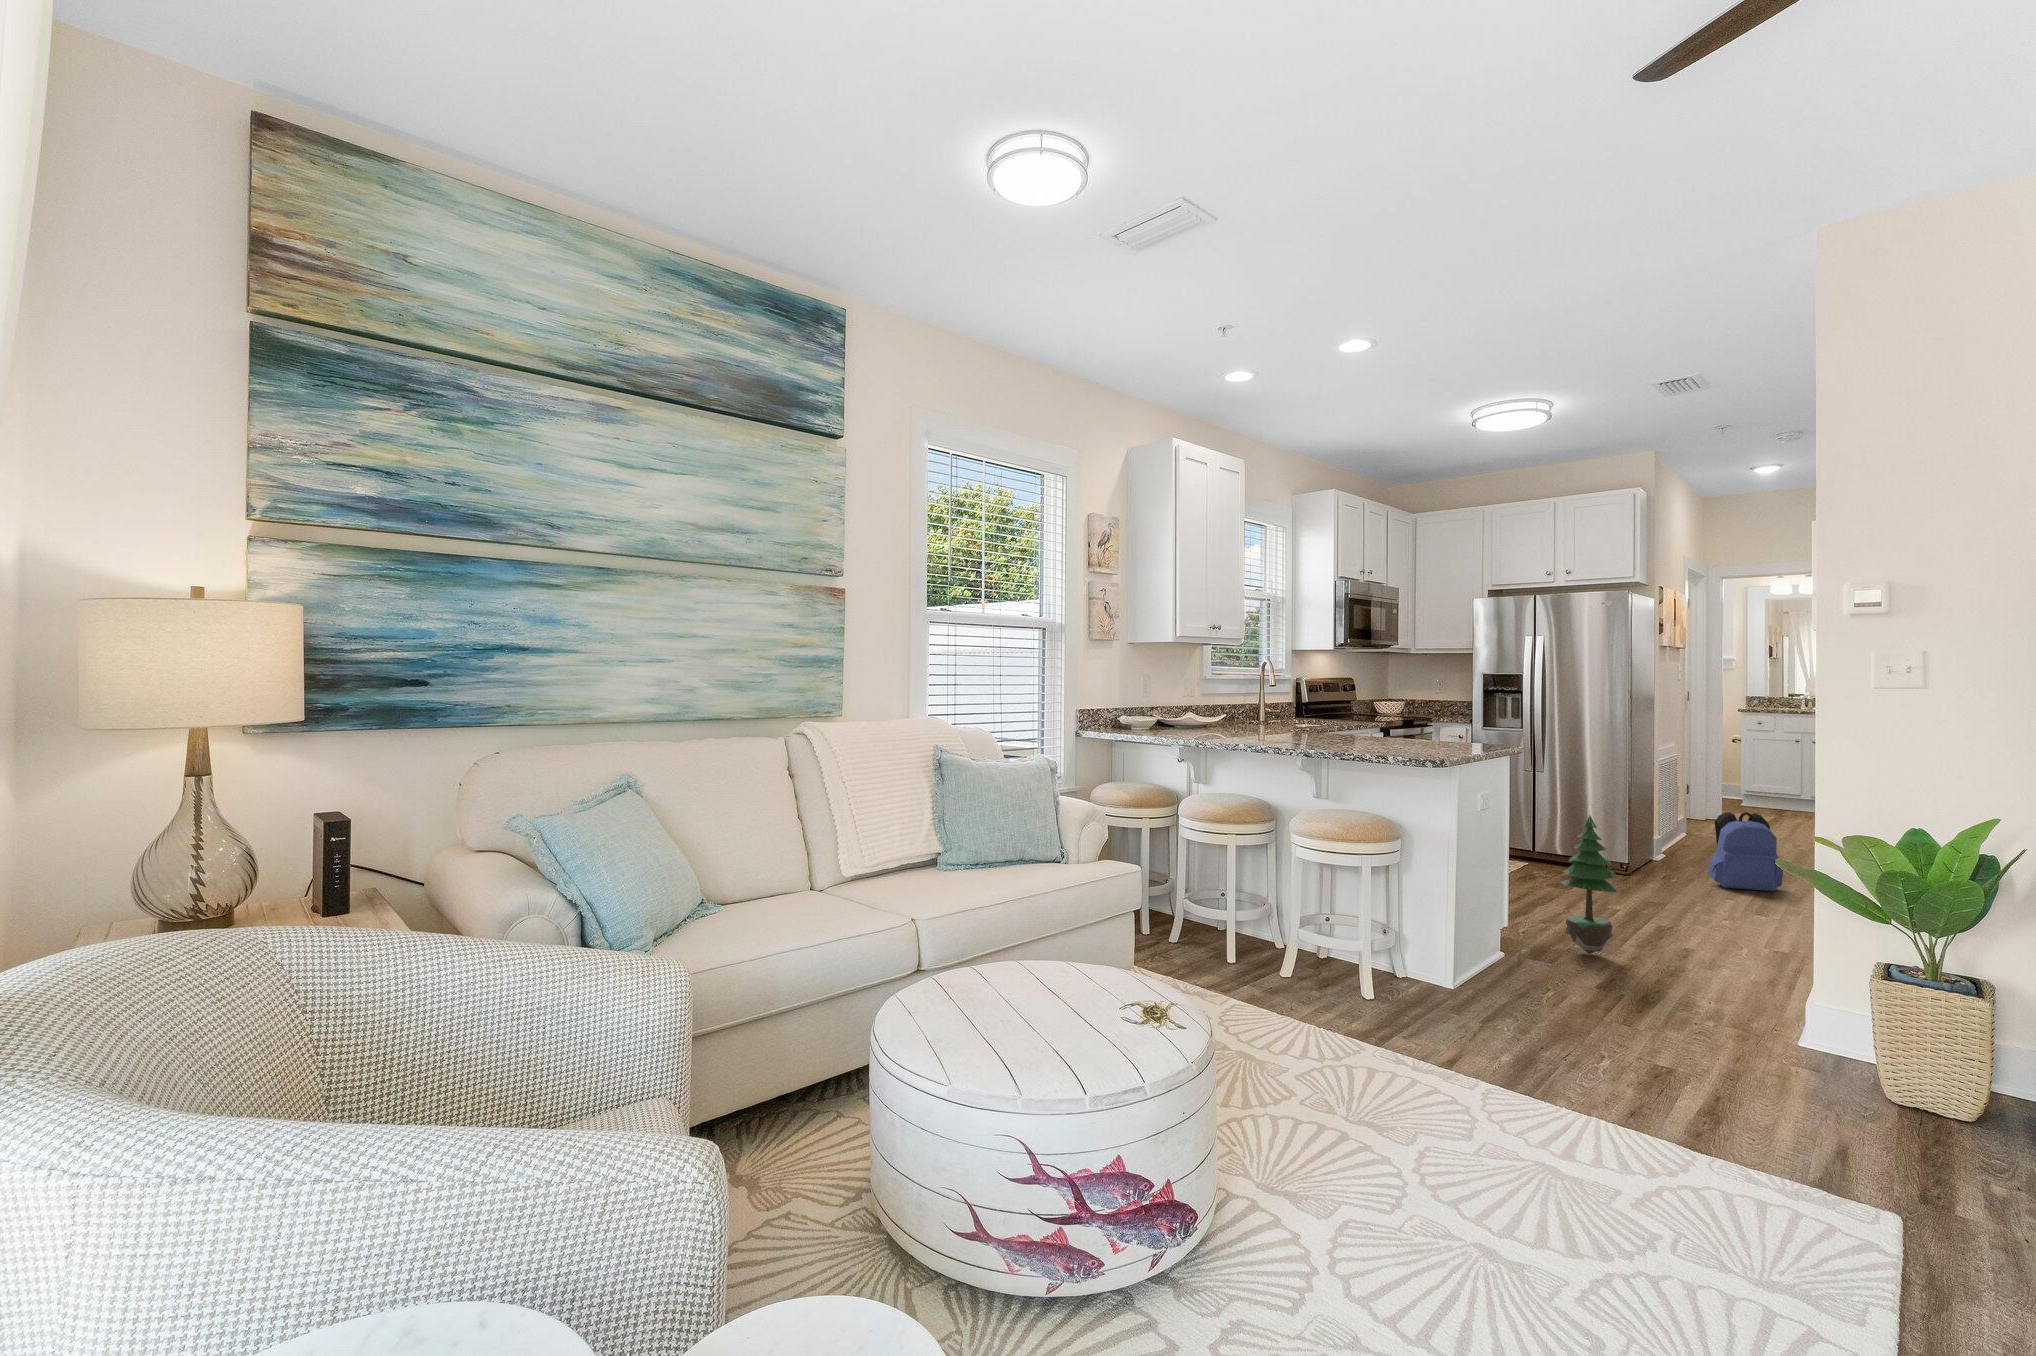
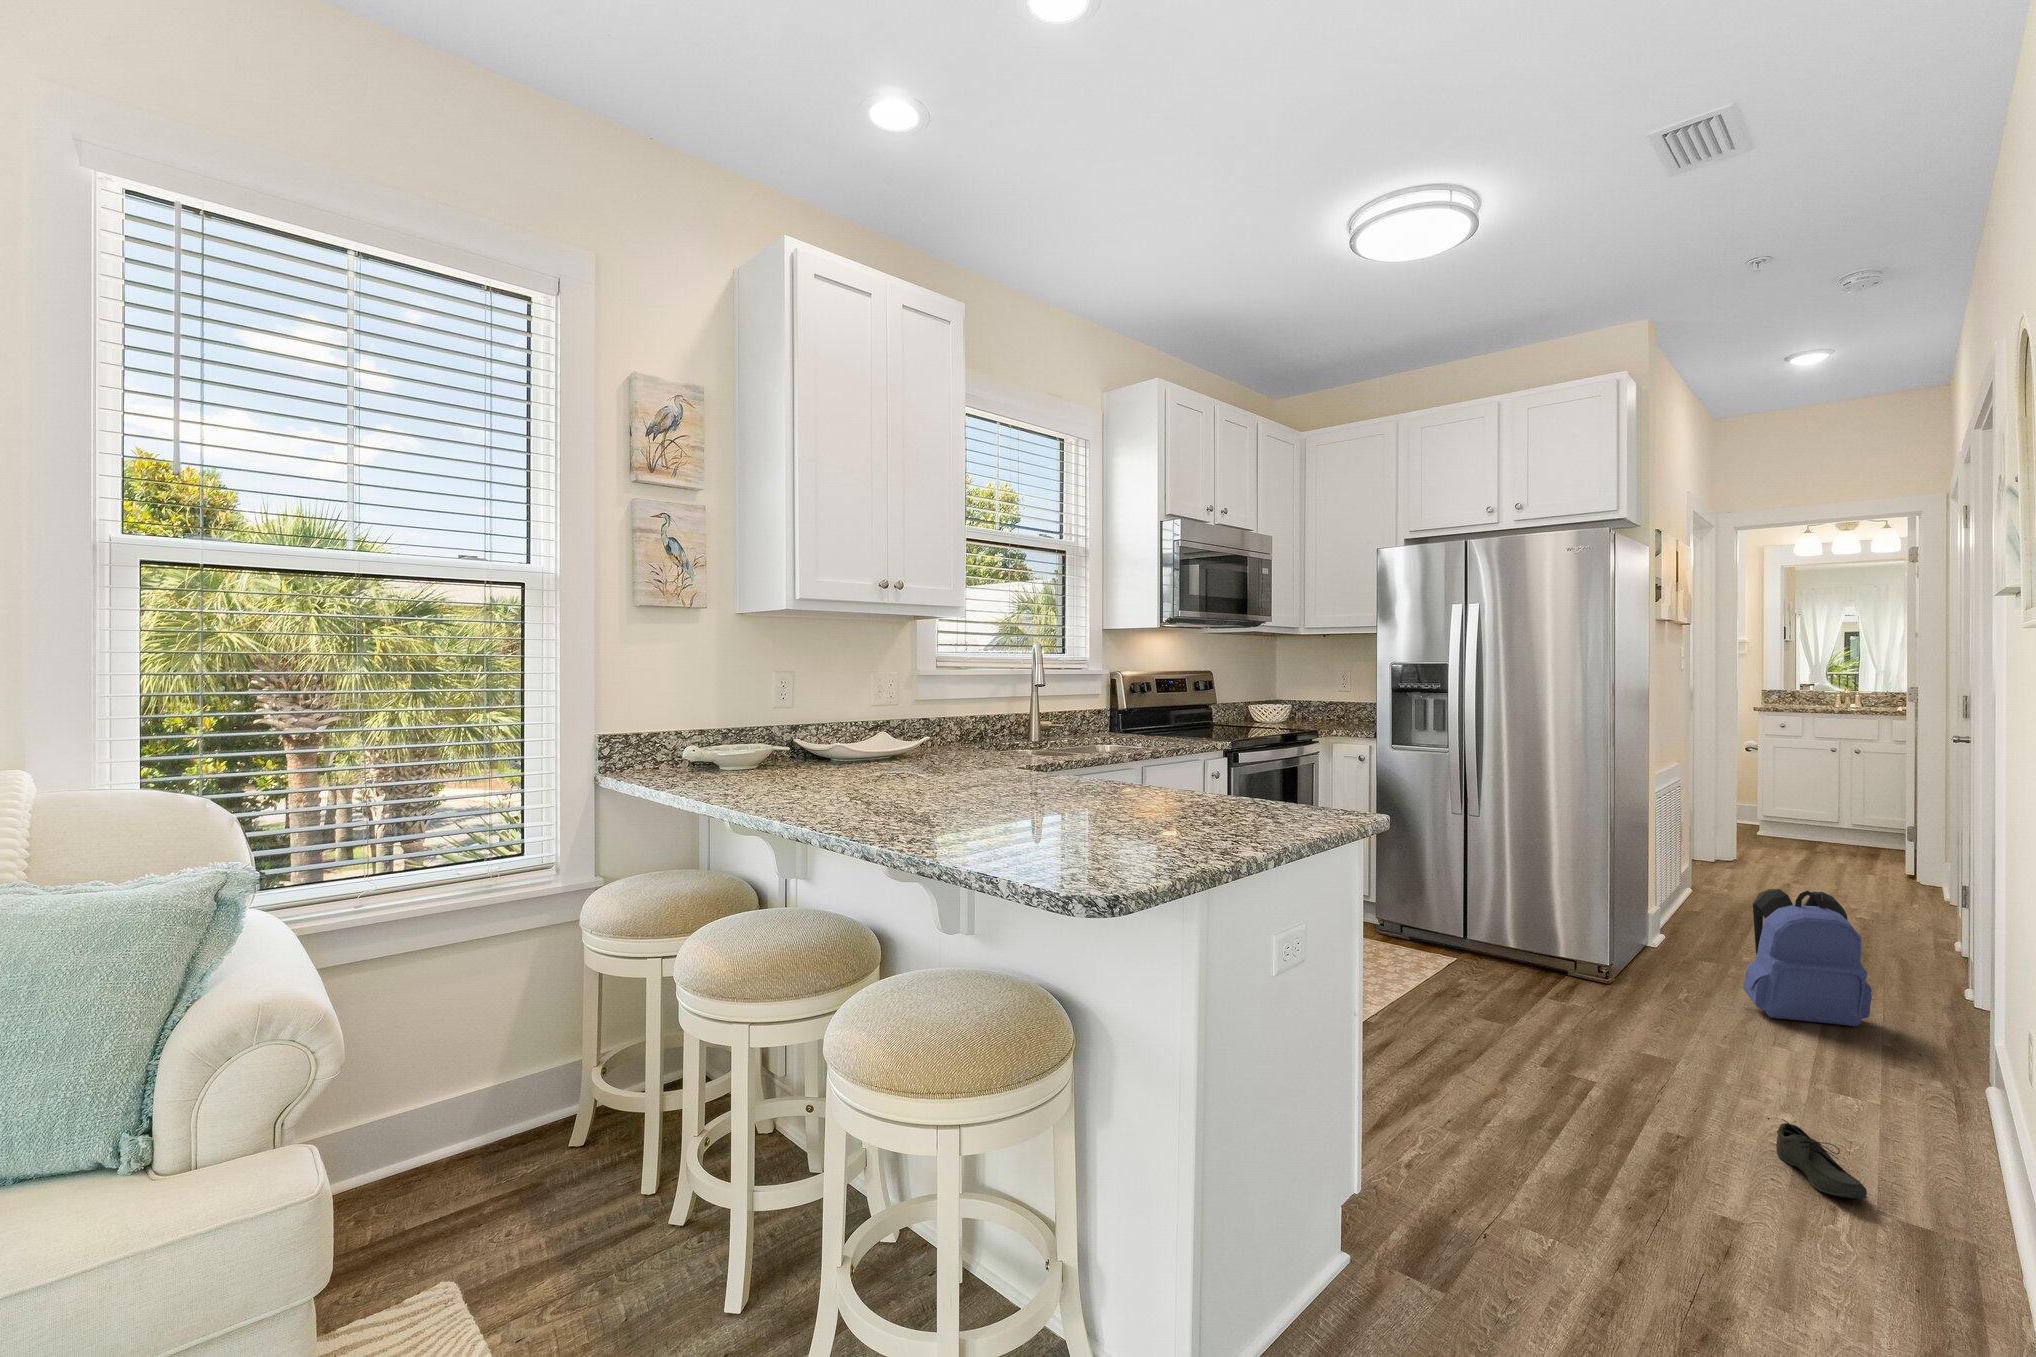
potted tree: present [1560,815,1617,954] -> none [1477,965,1599,1265]
shoe: none [1710,908,1752,939] -> present [1776,1119,1867,1199]

